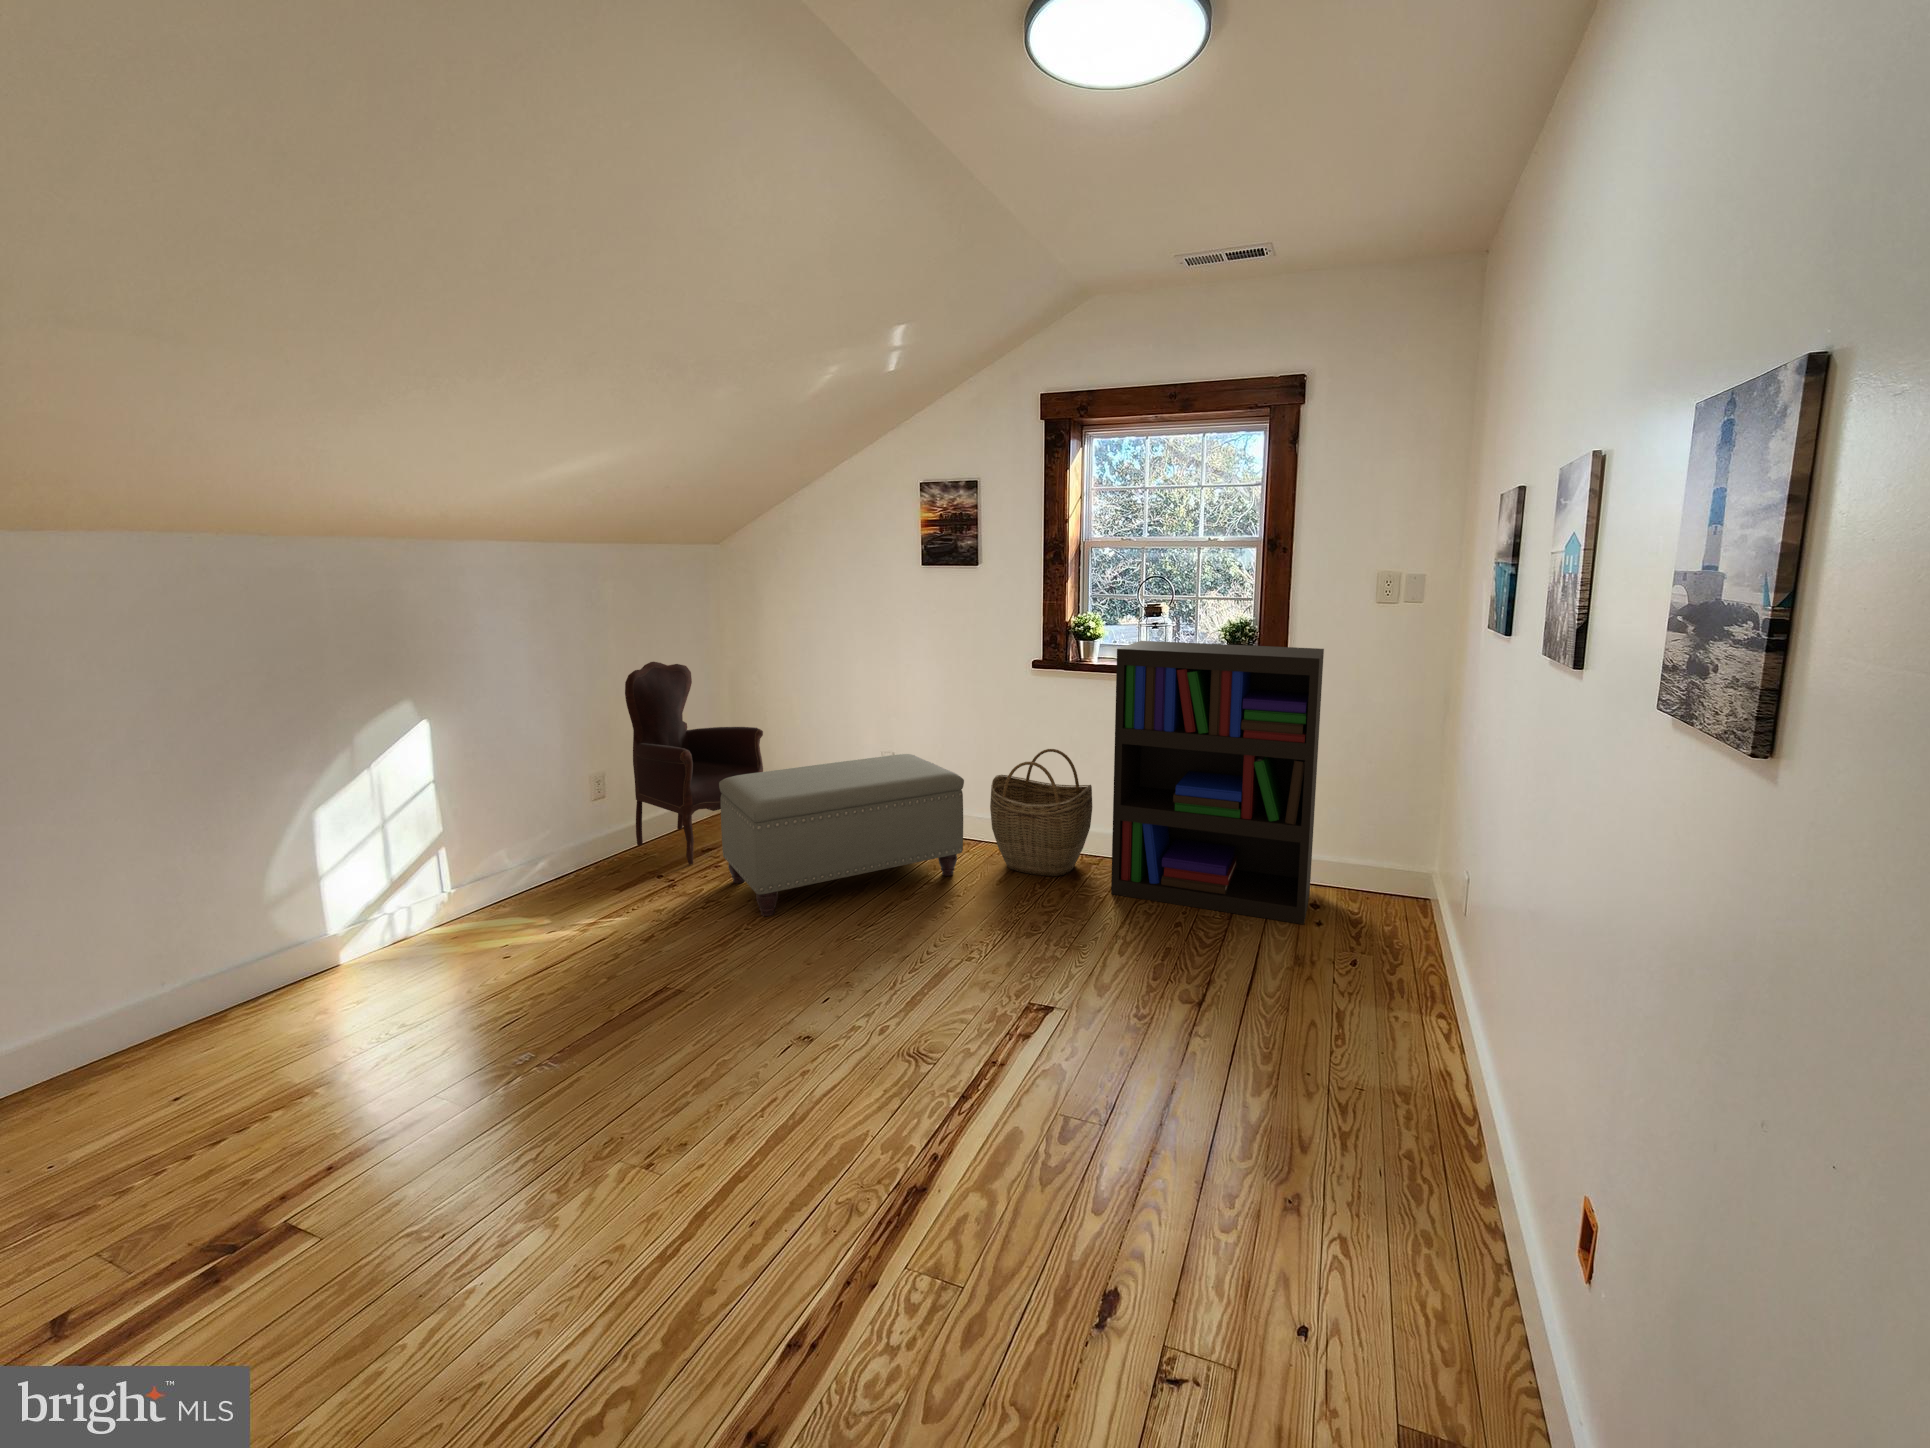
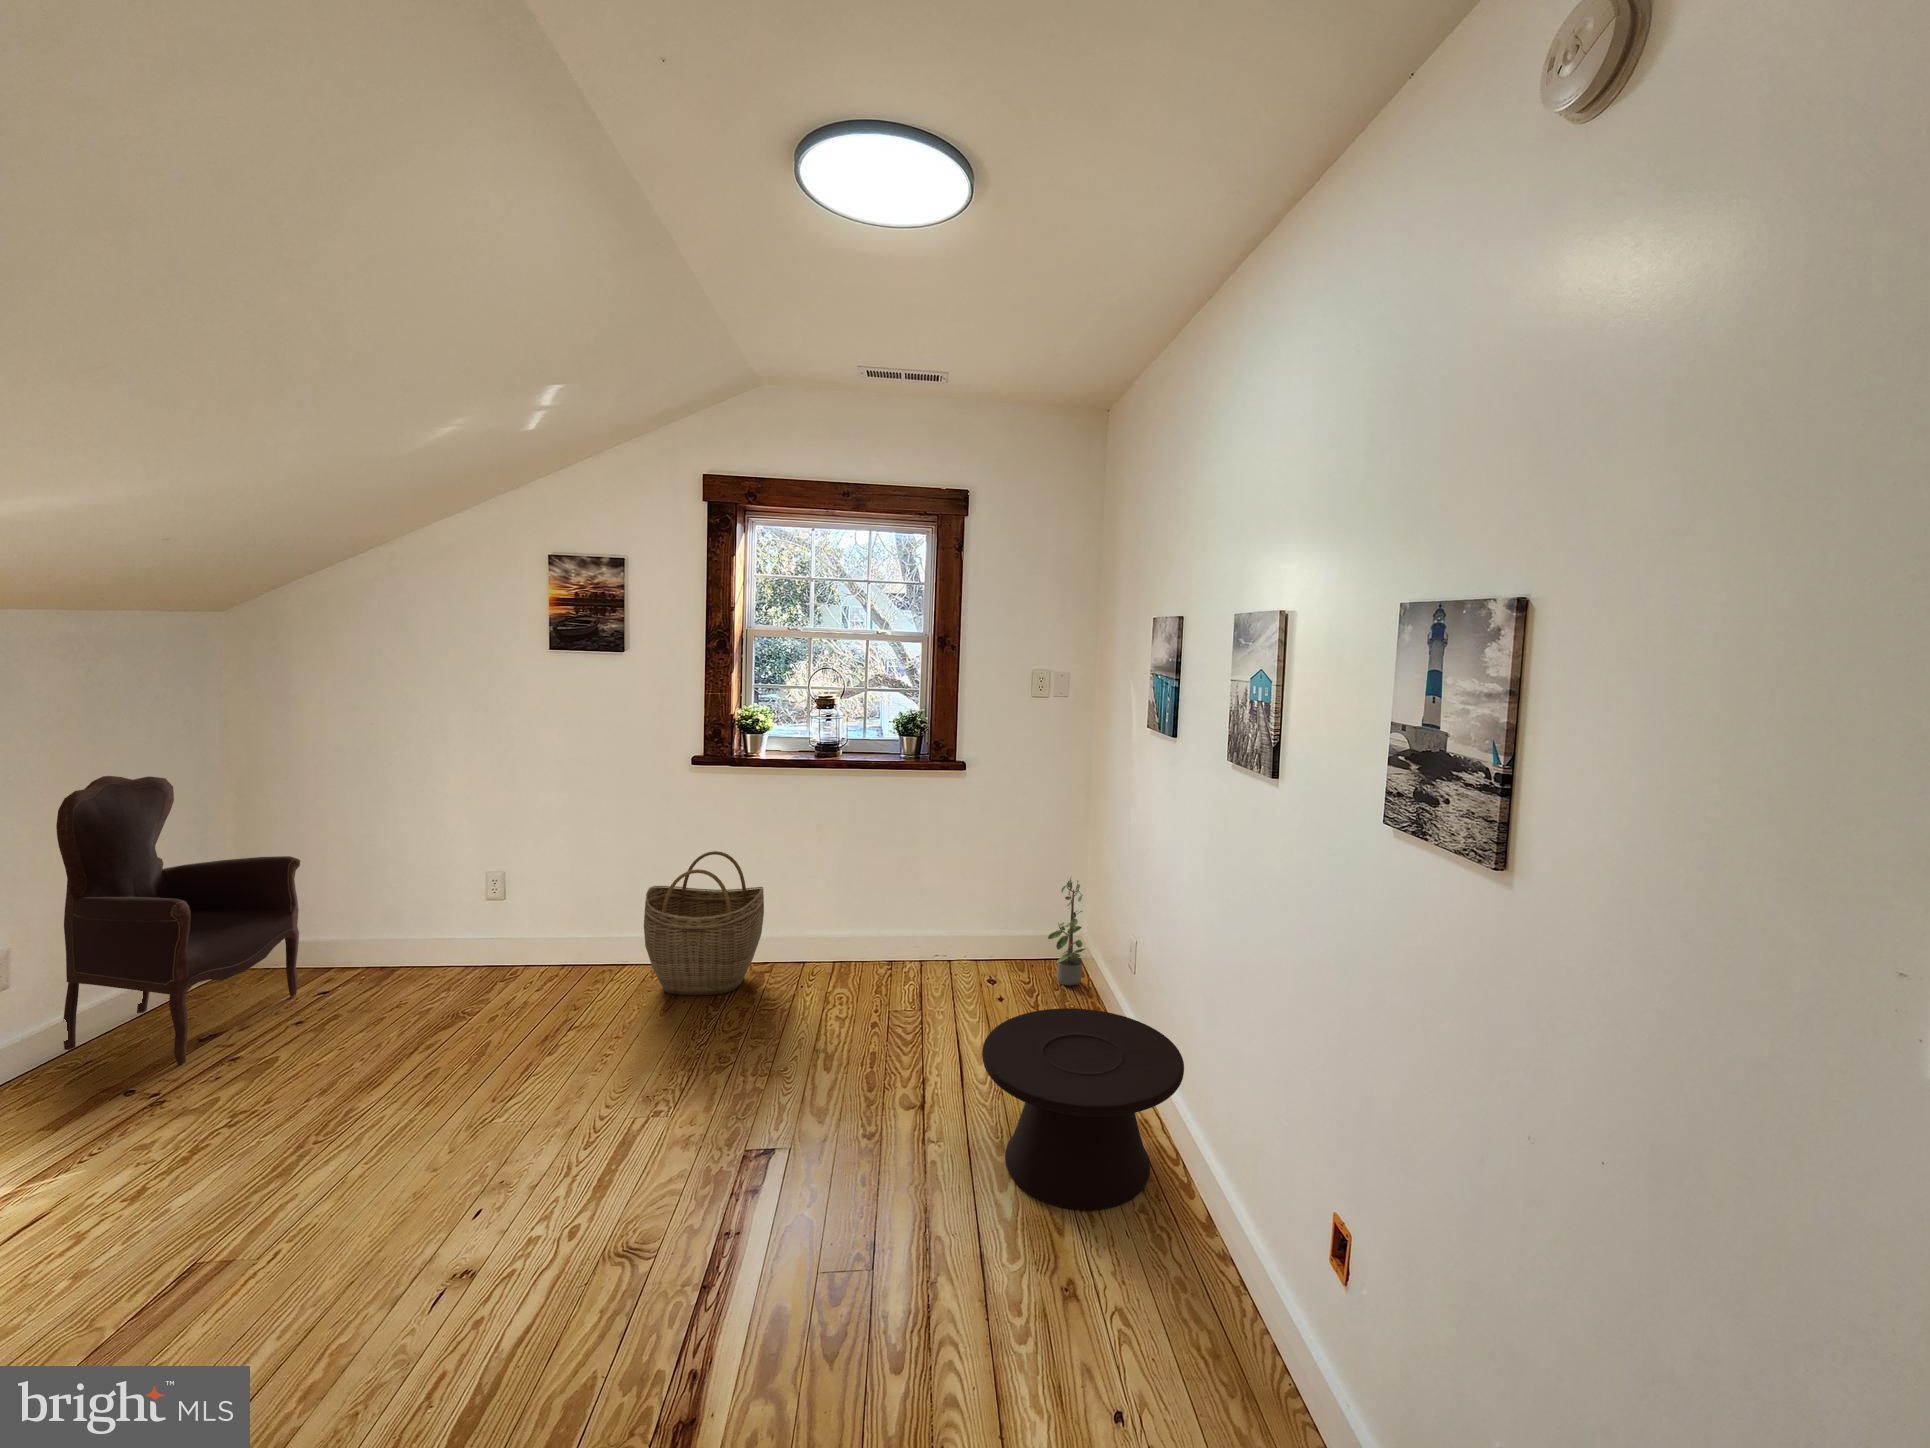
bookshelf: present [1111,641,1324,924] -> none [793,732,999,1004]
ottoman: present [719,754,964,916] -> none [249,872,616,1118]
potted plant: none [1383,805,1427,924] -> present [1048,879,1085,986]
side table: none [1242,929,1478,1142] -> present [982,1008,1184,1210]

